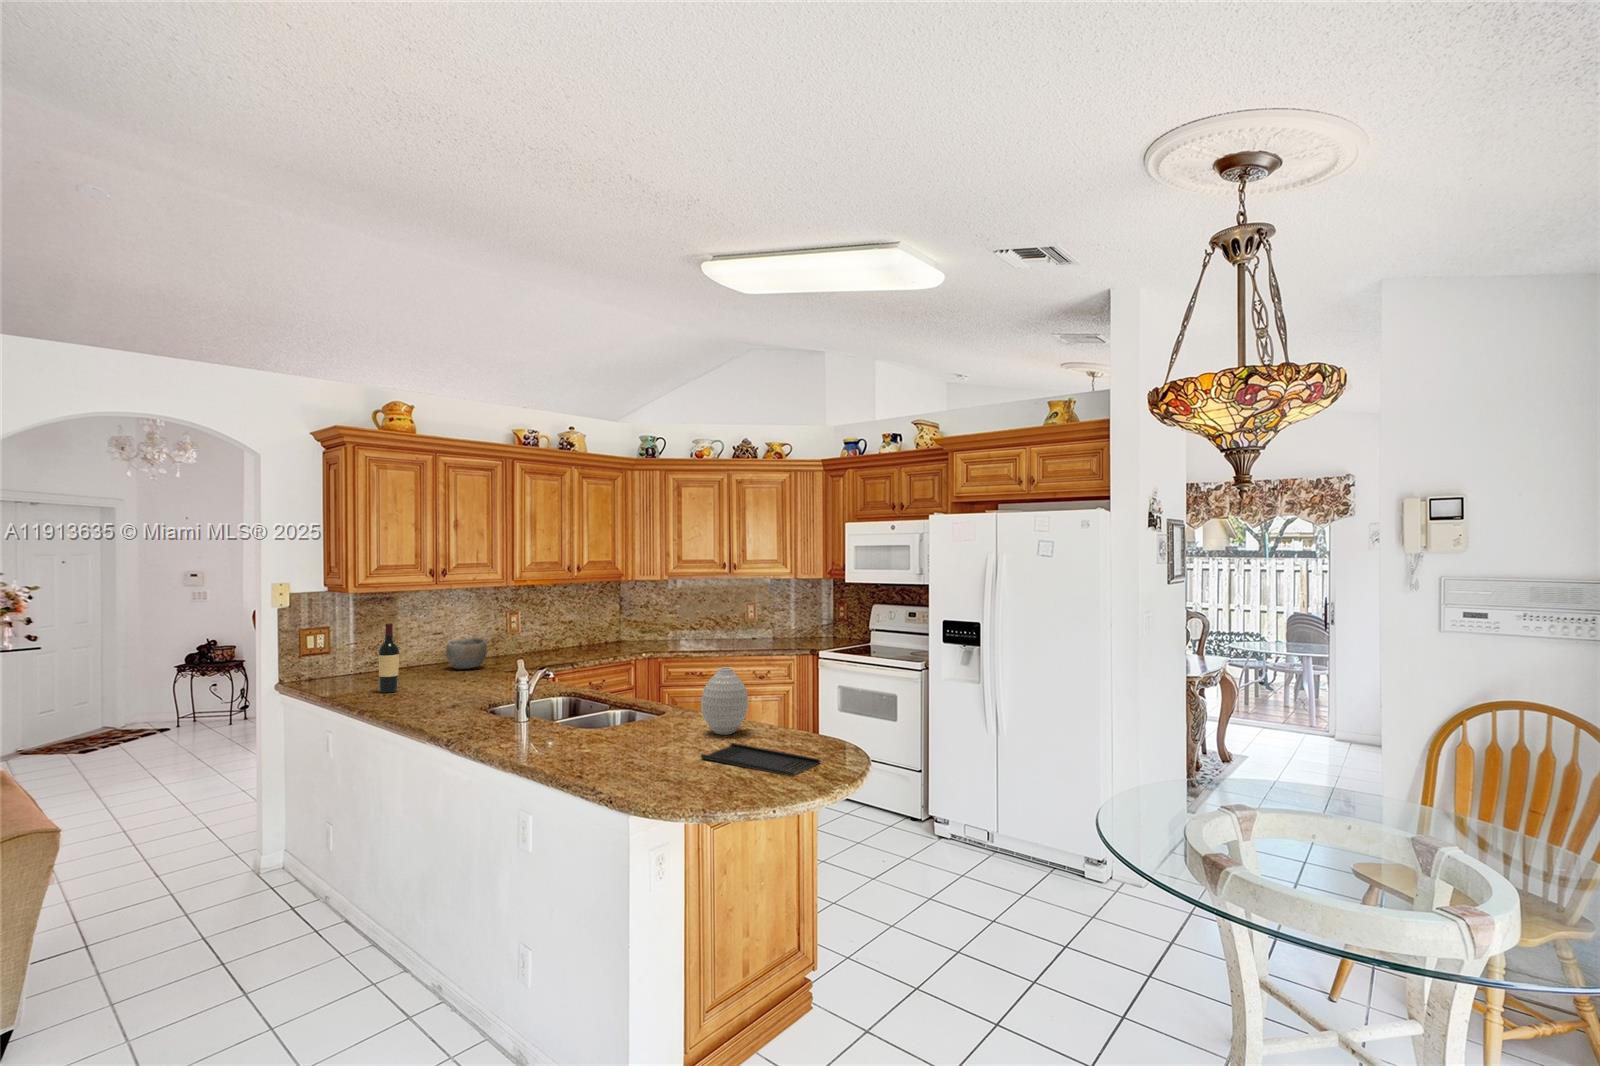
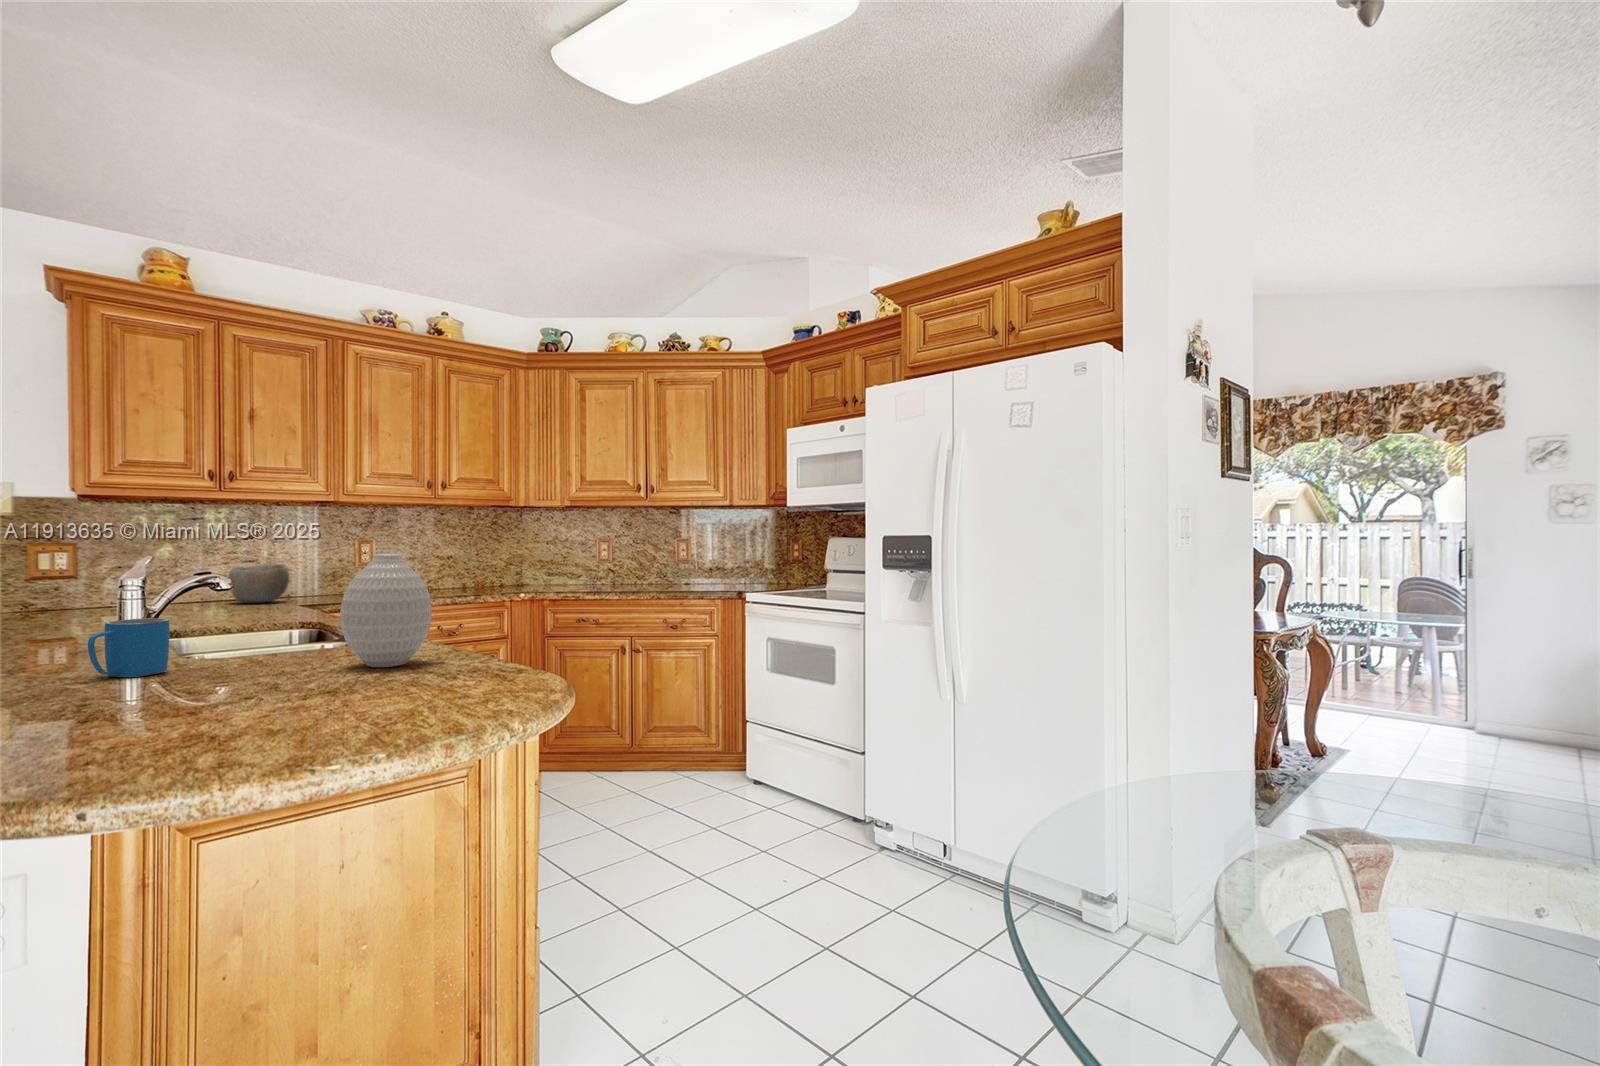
wine bottle: present [379,623,399,693] -> none [51,524,86,620]
mug: none [589,710,617,746] -> present [88,618,169,677]
tray: present [701,743,820,776] -> none [221,674,429,733]

